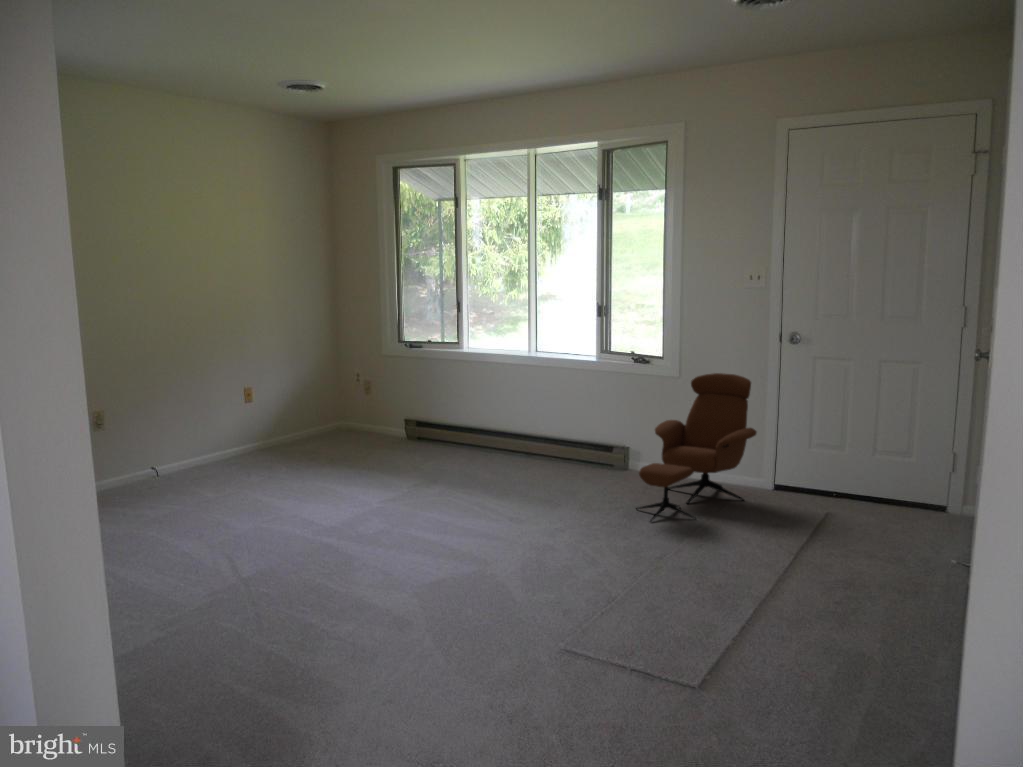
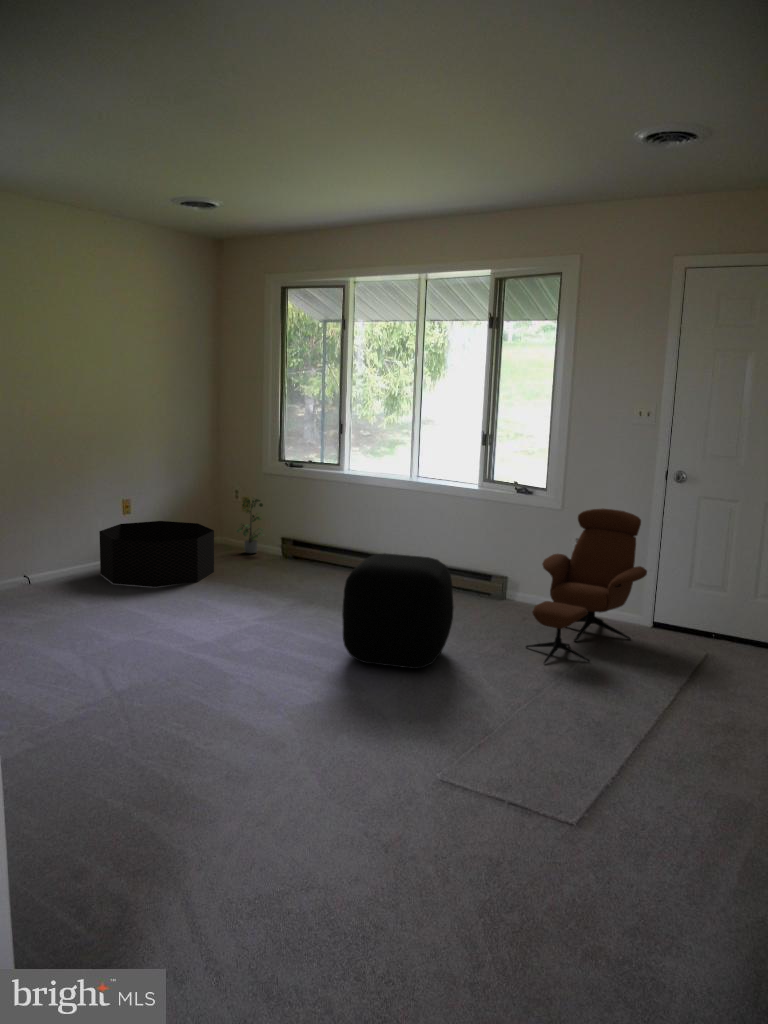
potted plant: none [360,381,390,439] -> present [237,499,264,553]
basket: none [222,407,337,470] -> present [99,521,214,587]
ottoman: none [453,421,559,528] -> present [342,554,454,669]

